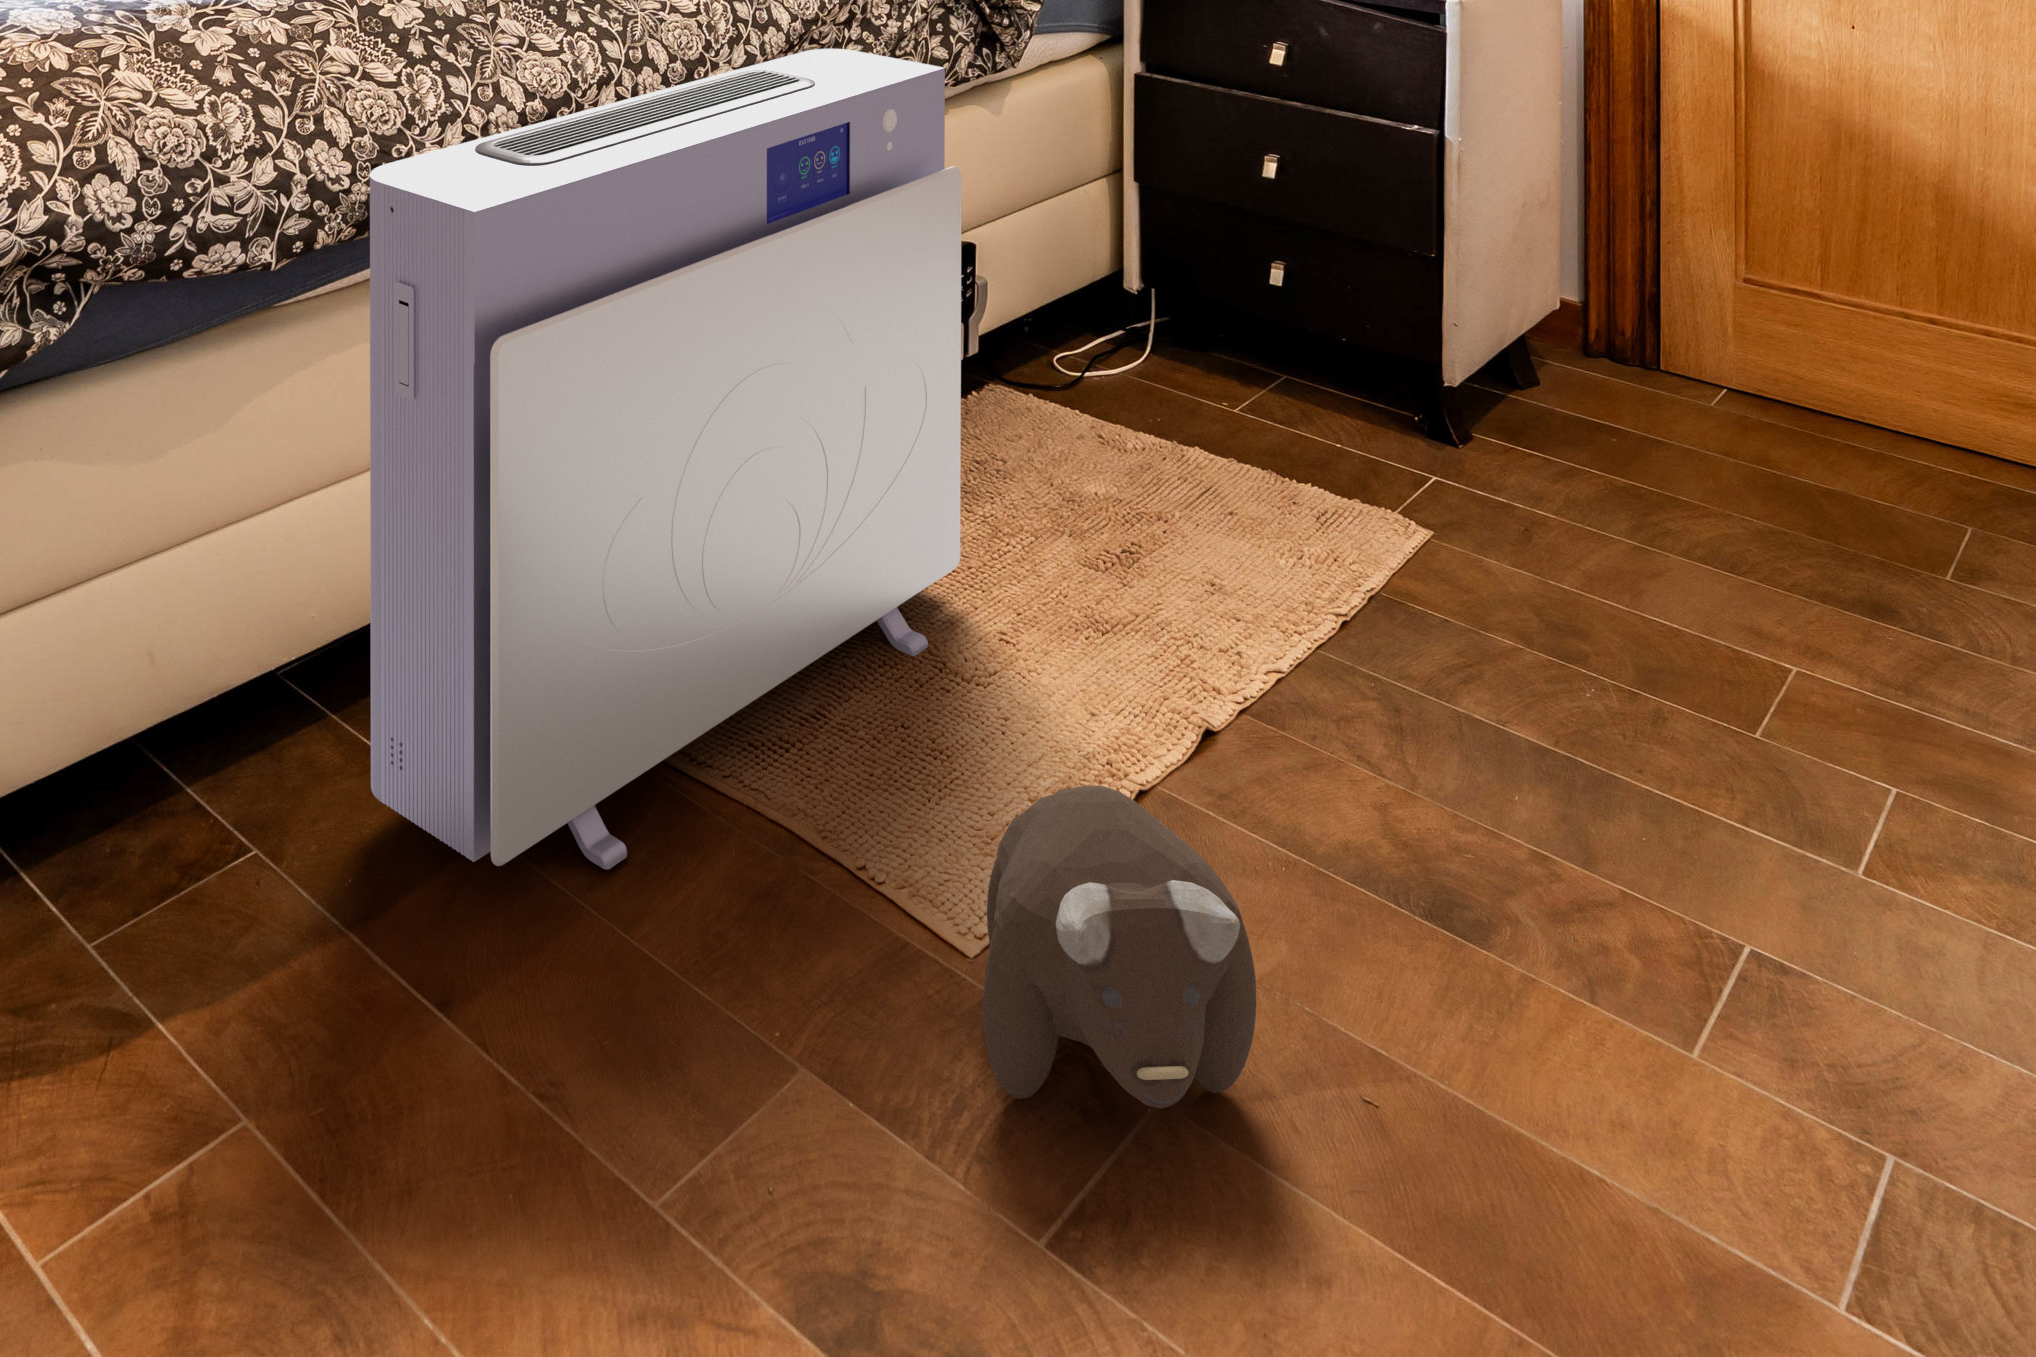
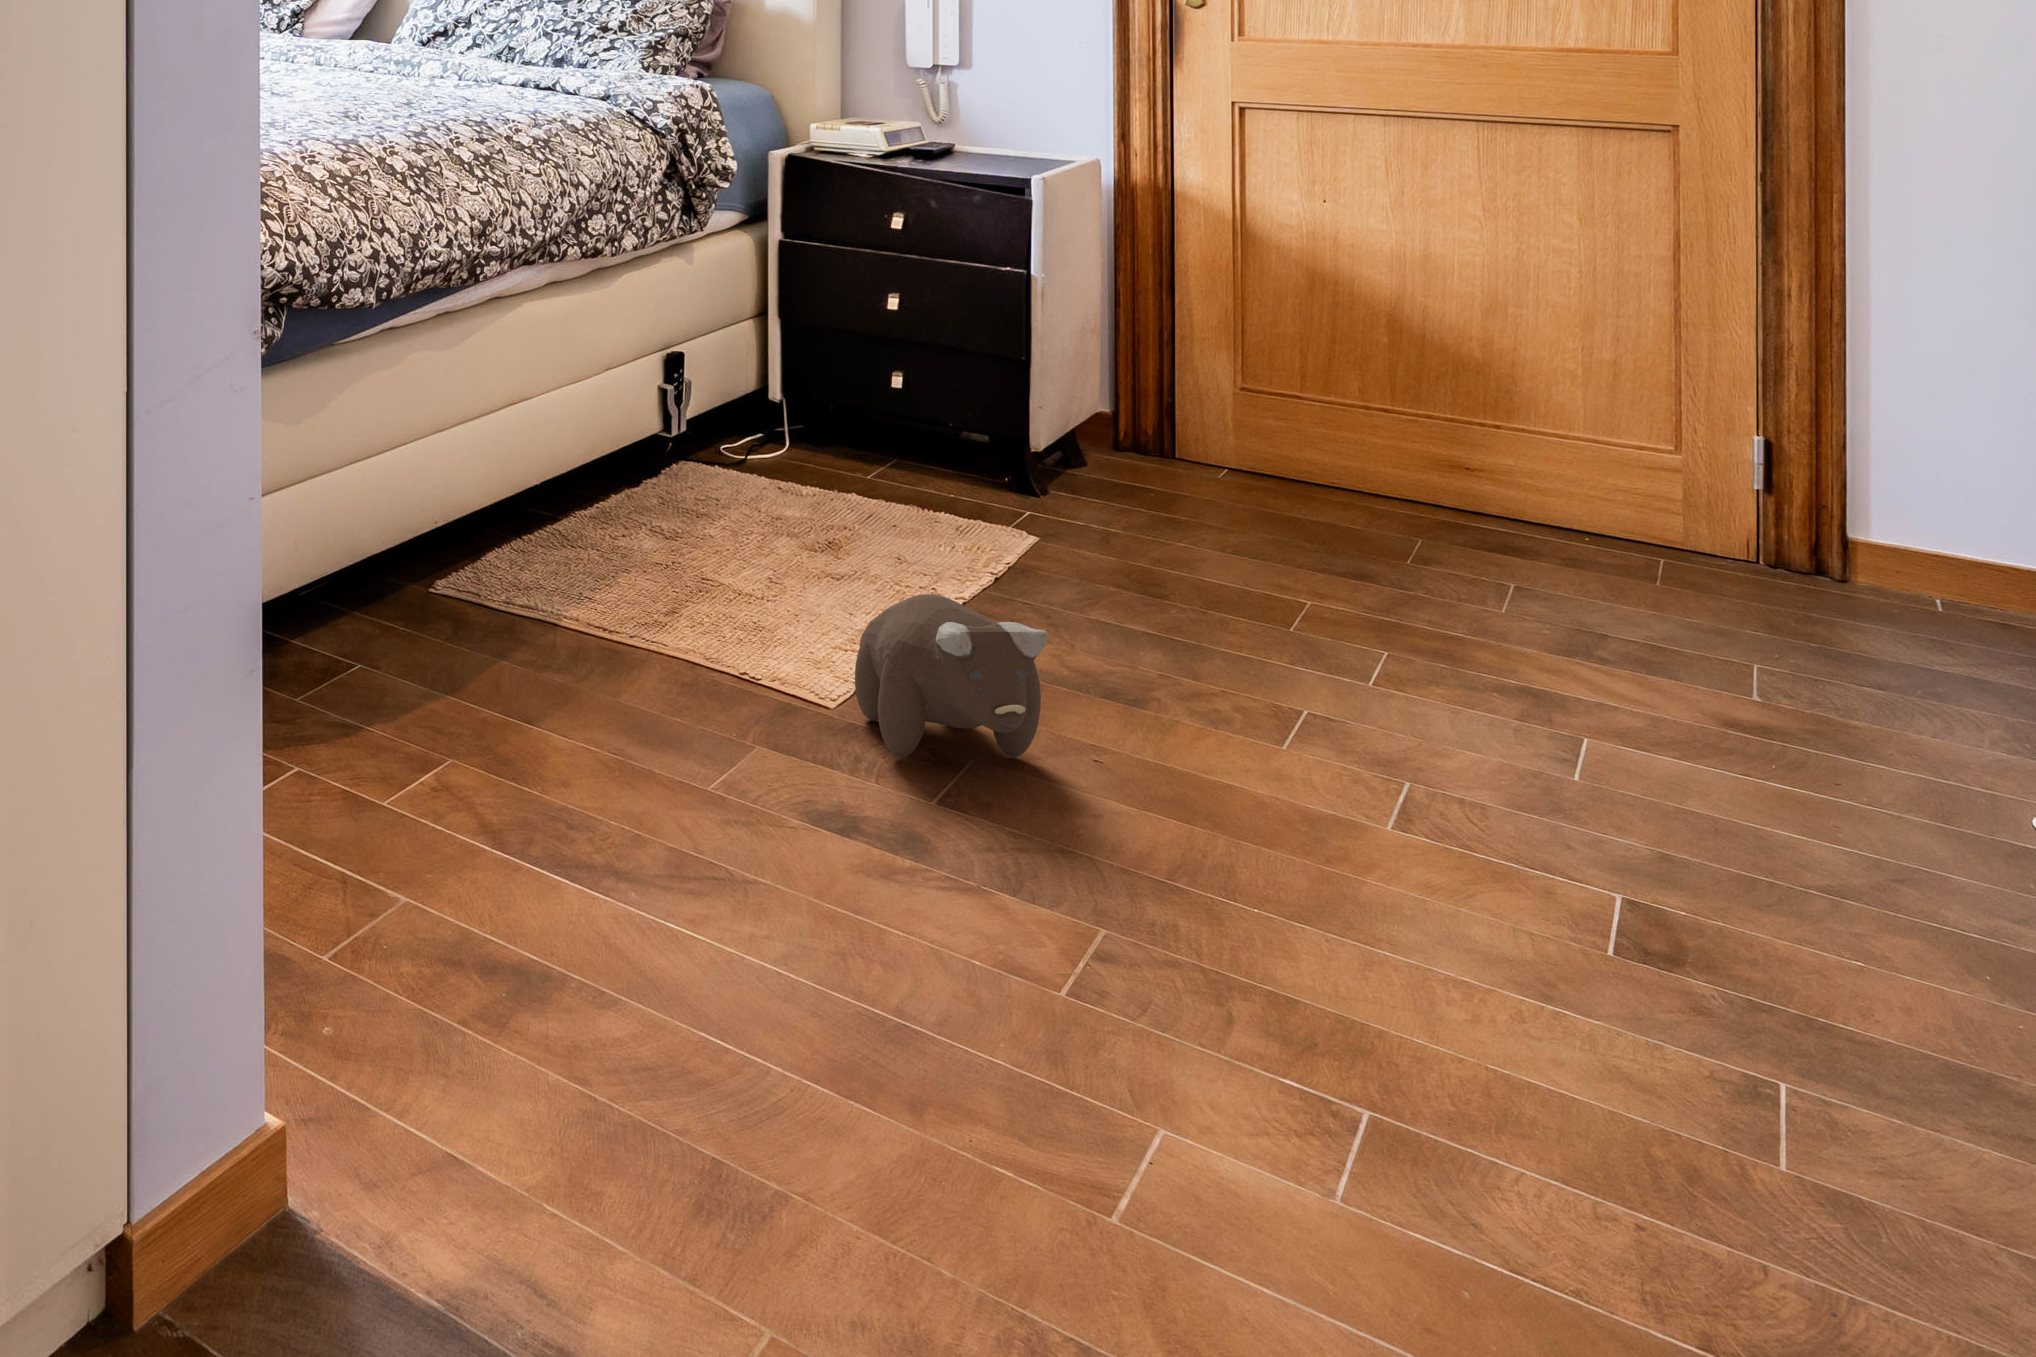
air purifier: present [370,49,962,869] -> none [418,199,735,675]

